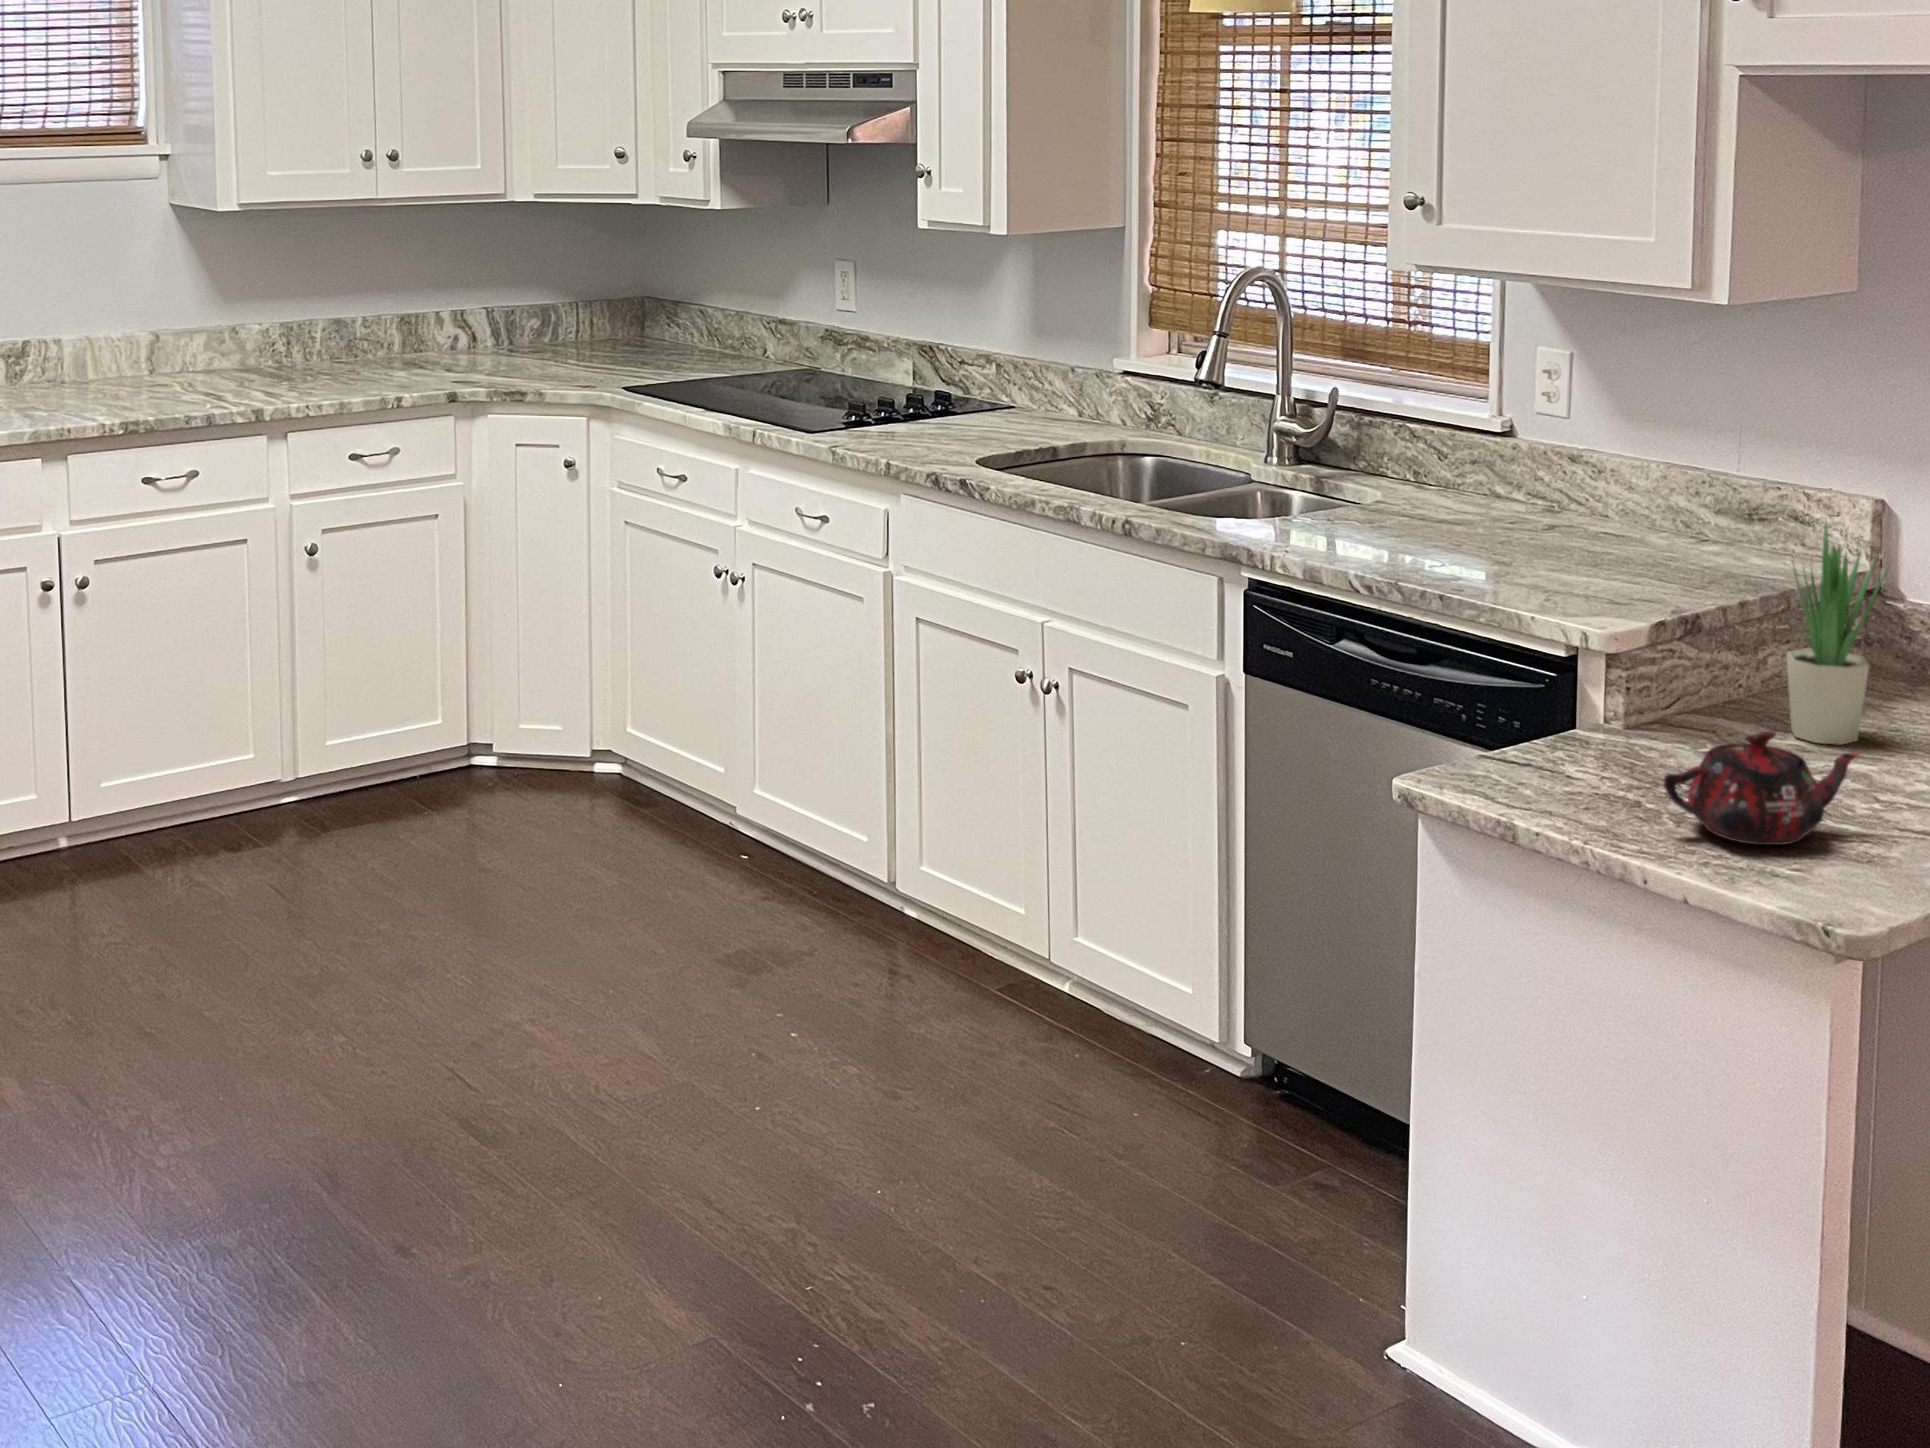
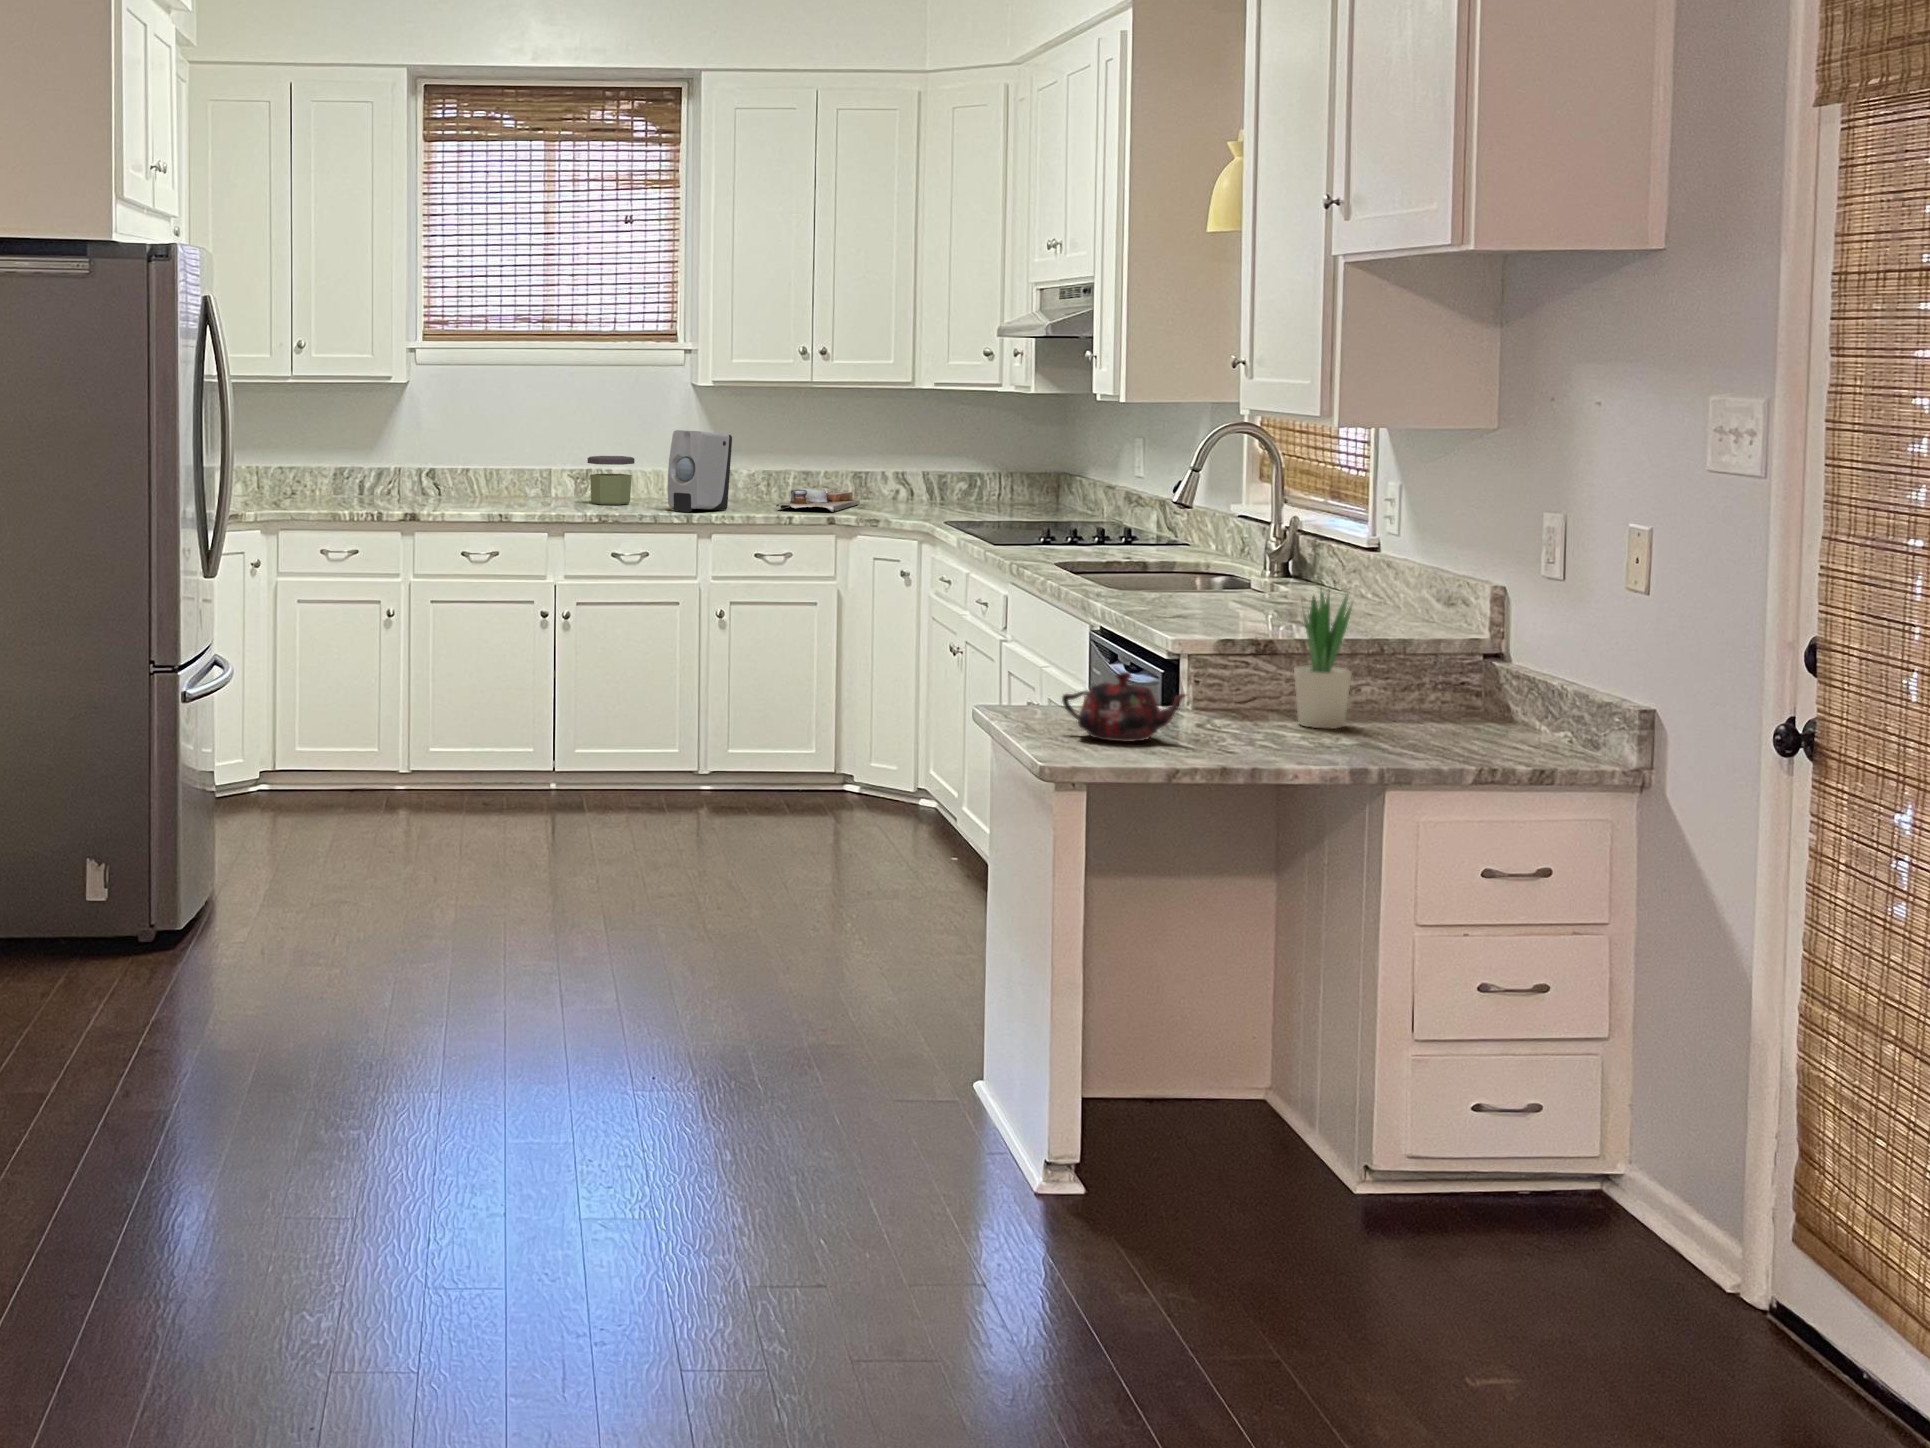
soap dispenser: none [204,282,286,403] -> present [668,430,732,512]
jar: none [46,320,119,398] -> present [587,456,635,505]
cutting board: none [344,345,436,382] -> present [776,487,860,512]

